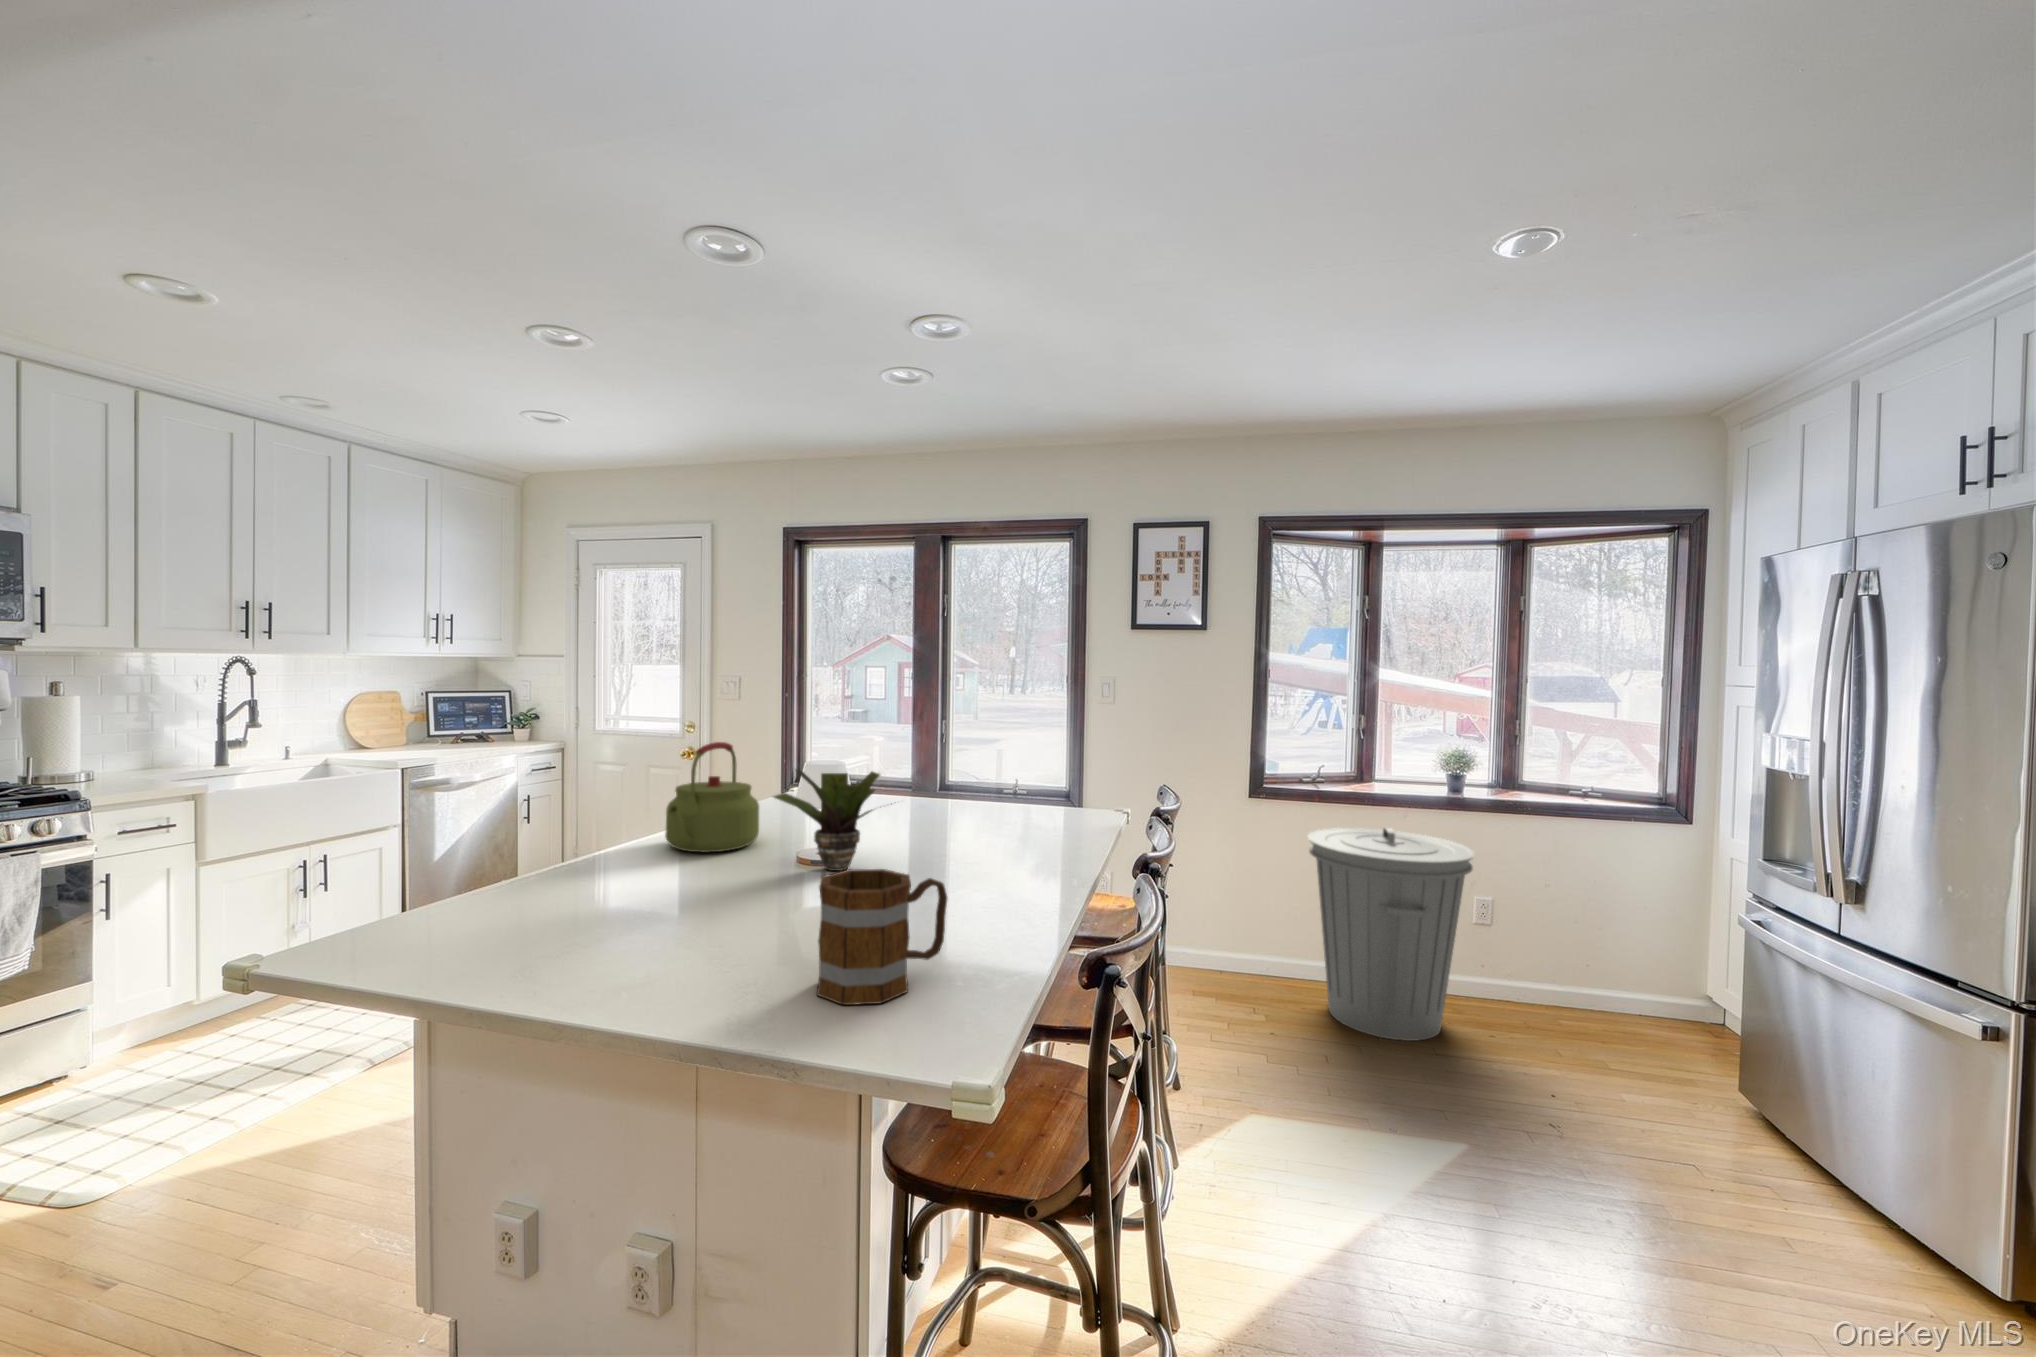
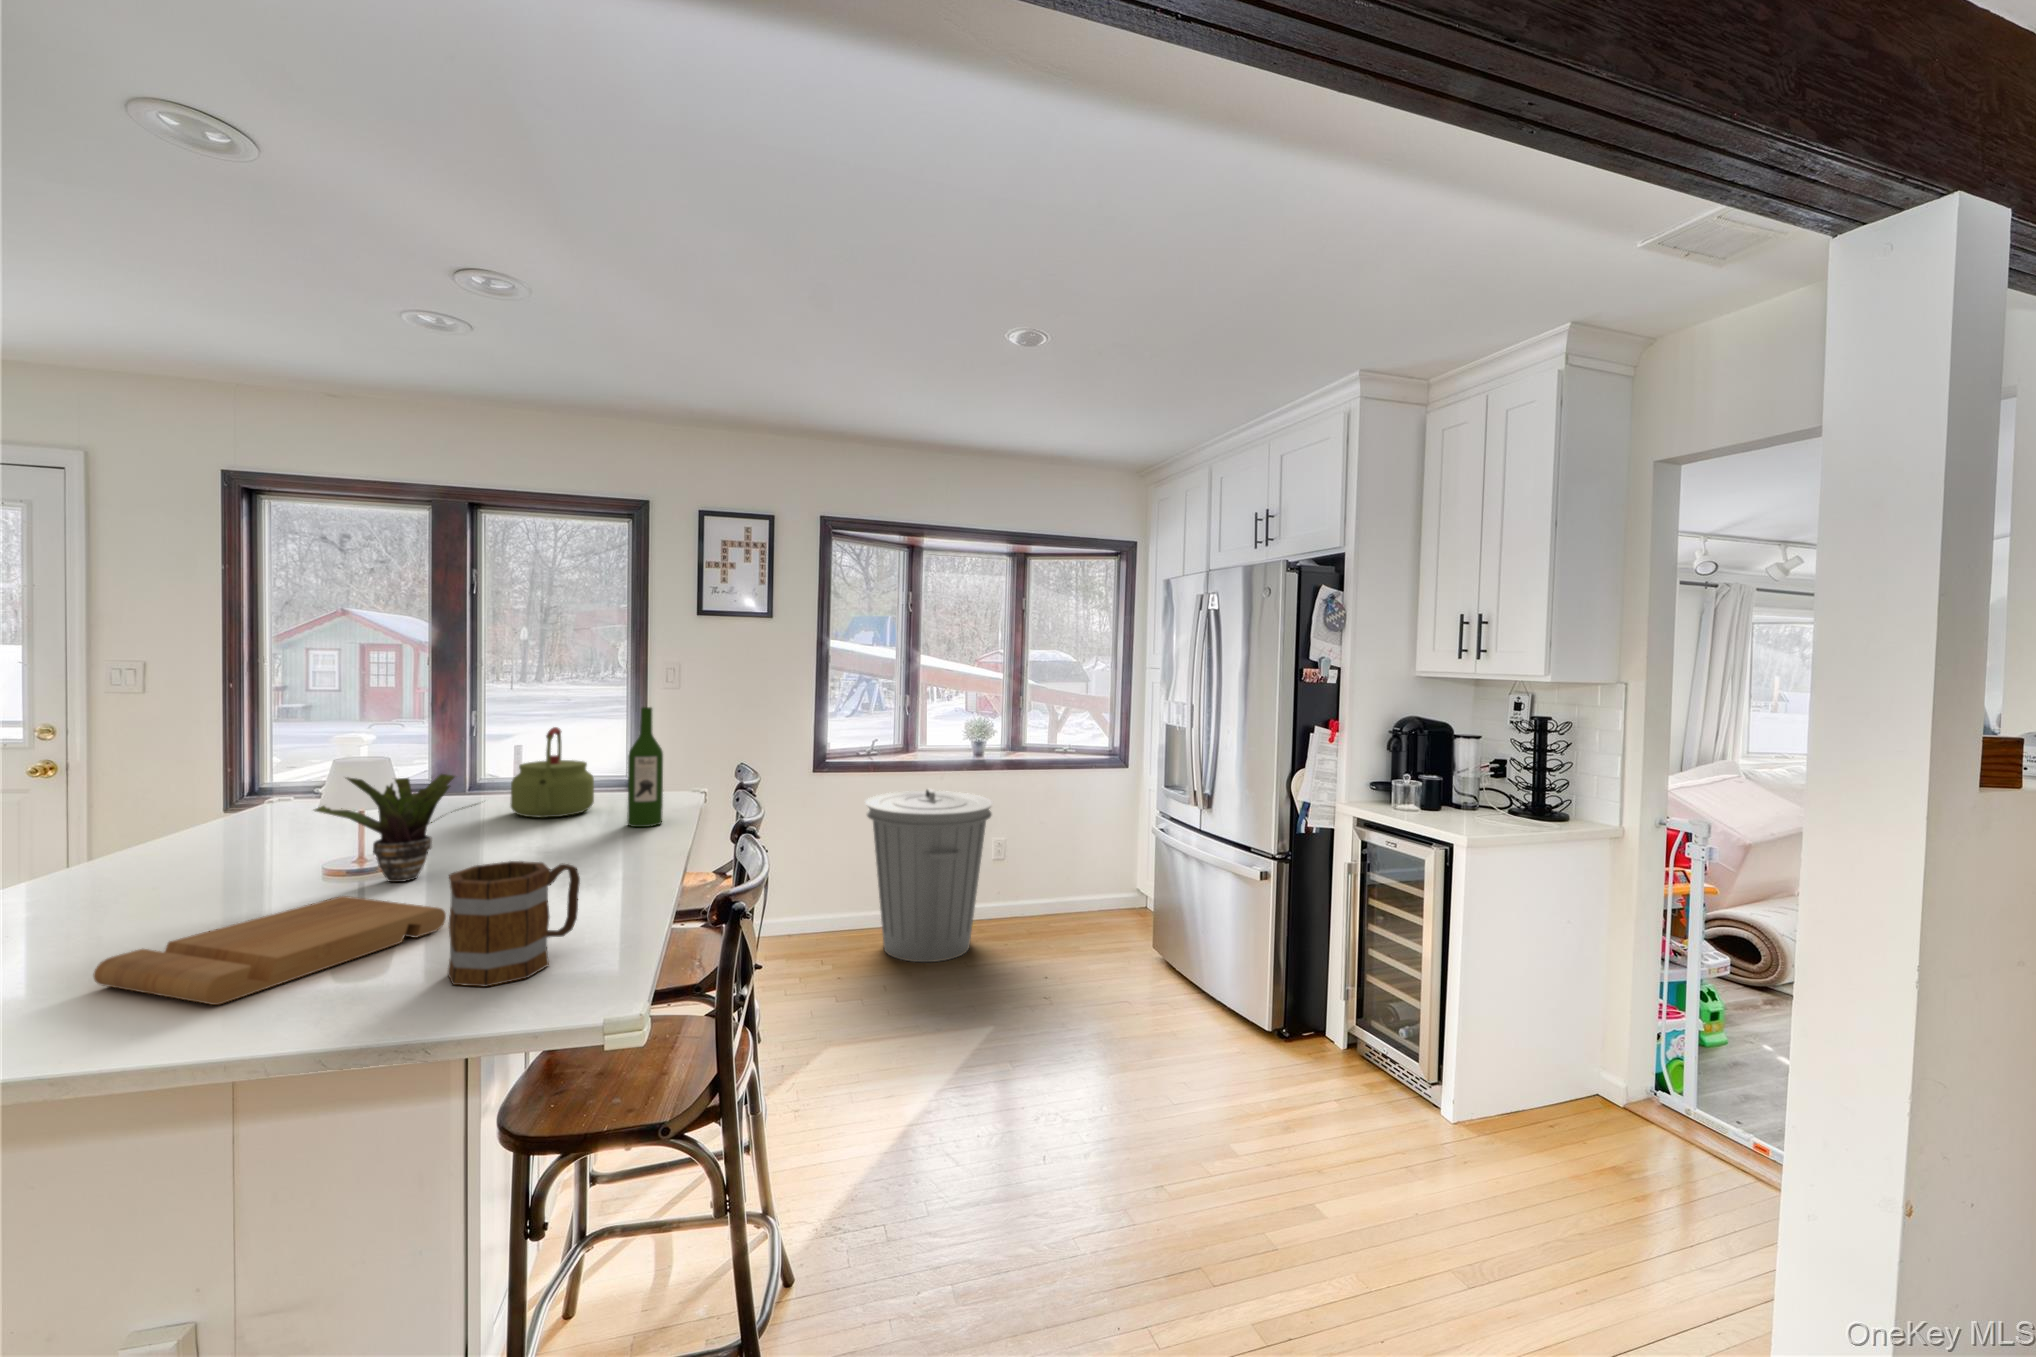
wine bottle: none [1042,716,1077,841] -> present [627,707,663,827]
kettle: present [665,742,759,852] -> present [510,727,594,818]
cutting board: none [584,880,843,973] -> present [93,896,446,1005]

